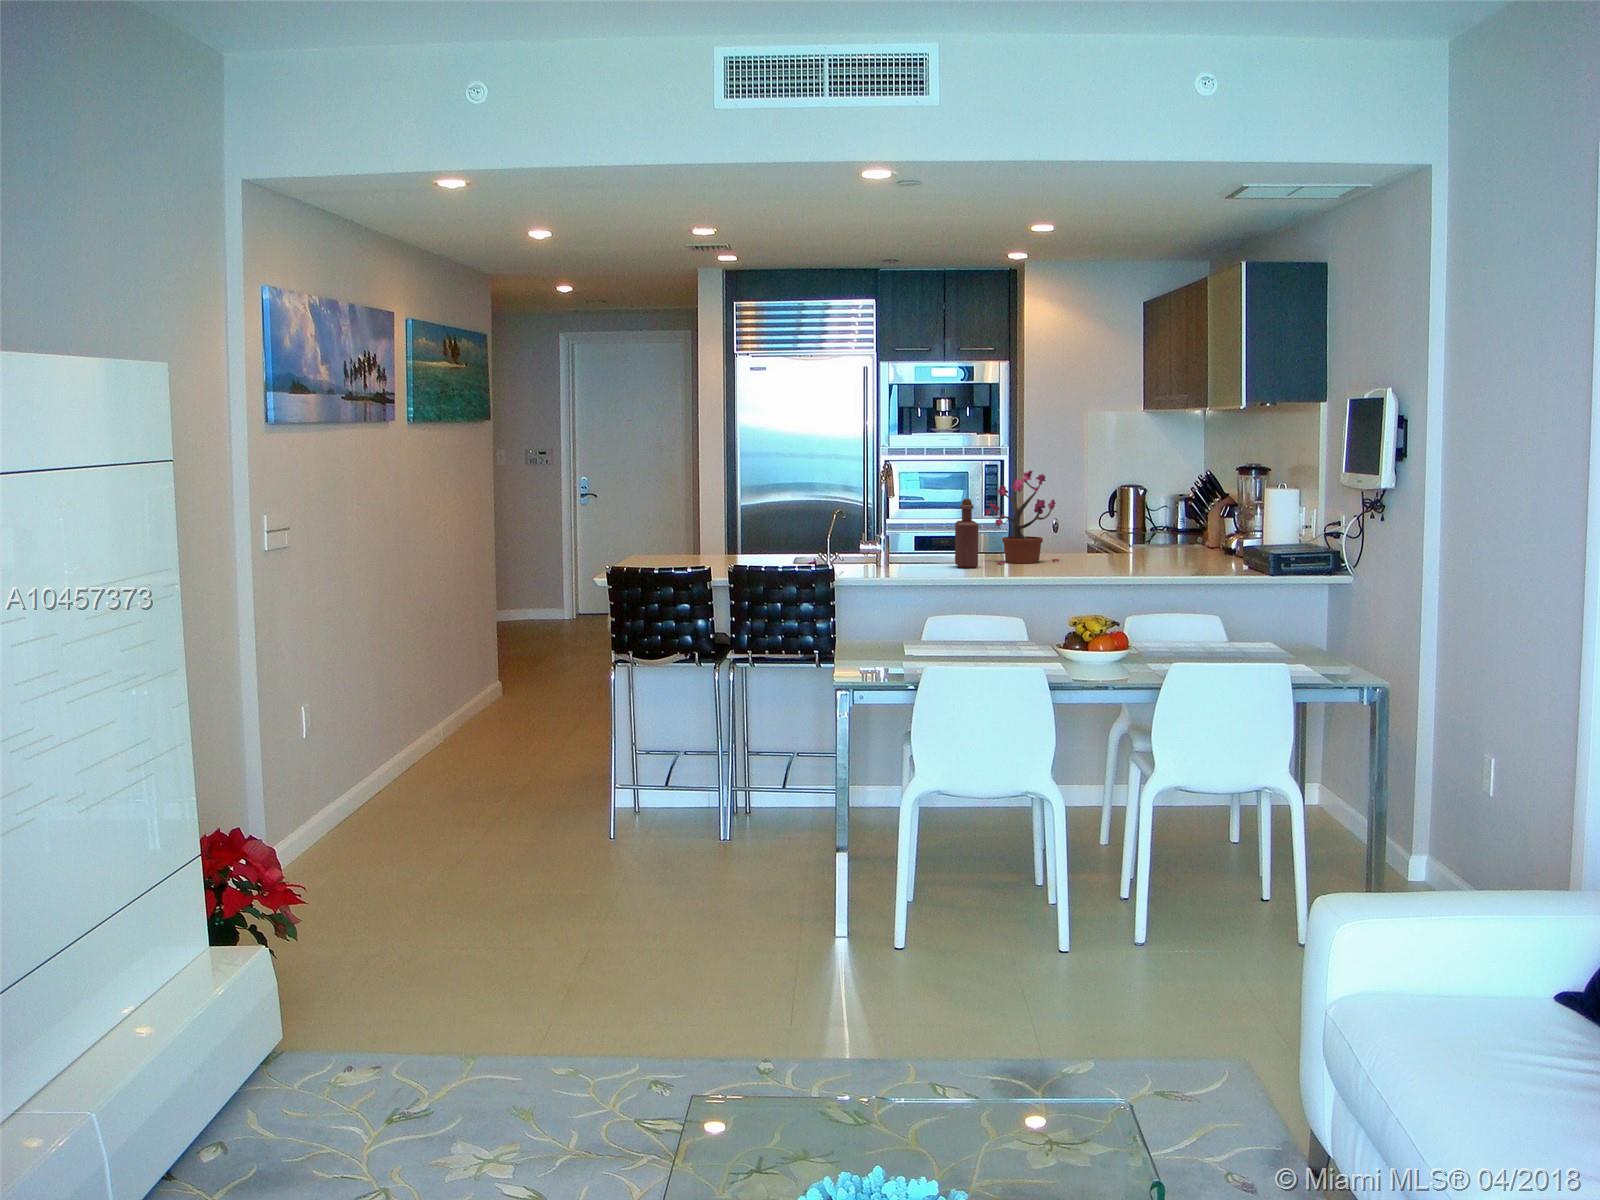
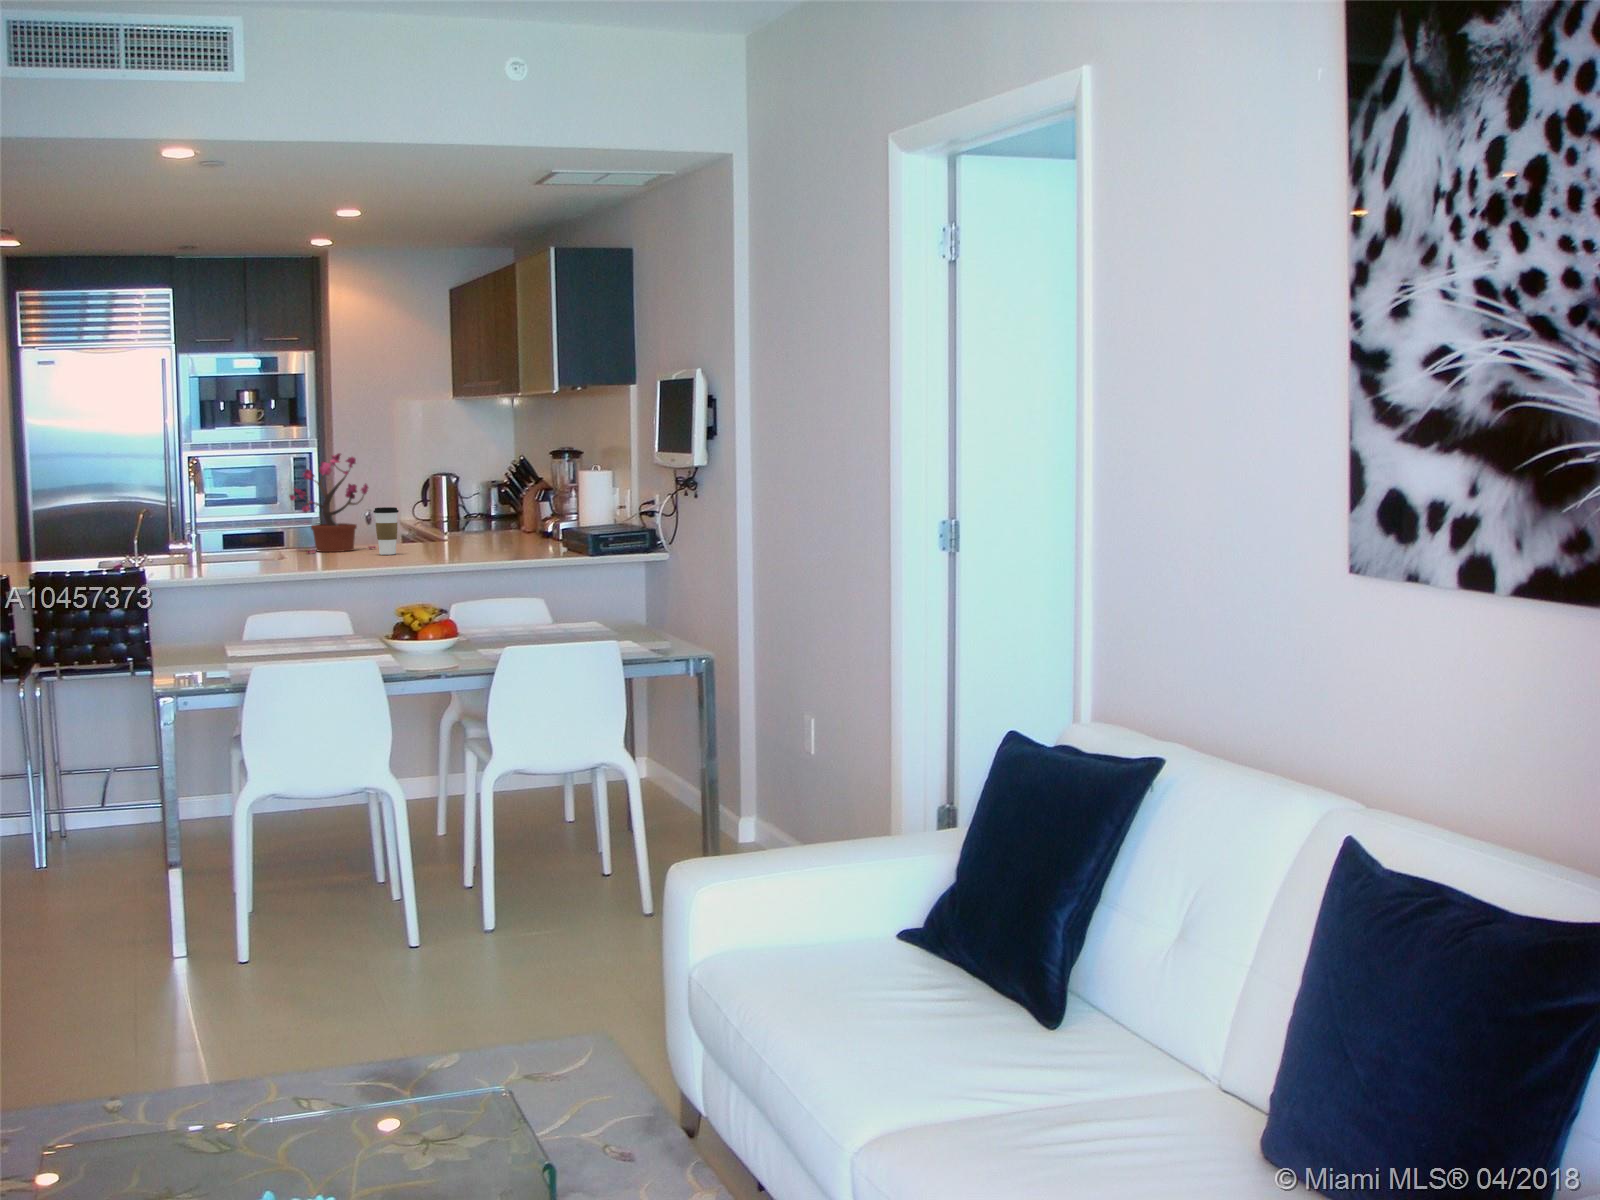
bottle: present [955,499,978,568] -> none [254,483,283,559]
coffee cup: none [1059,523,1082,568] -> present [373,507,399,555]

